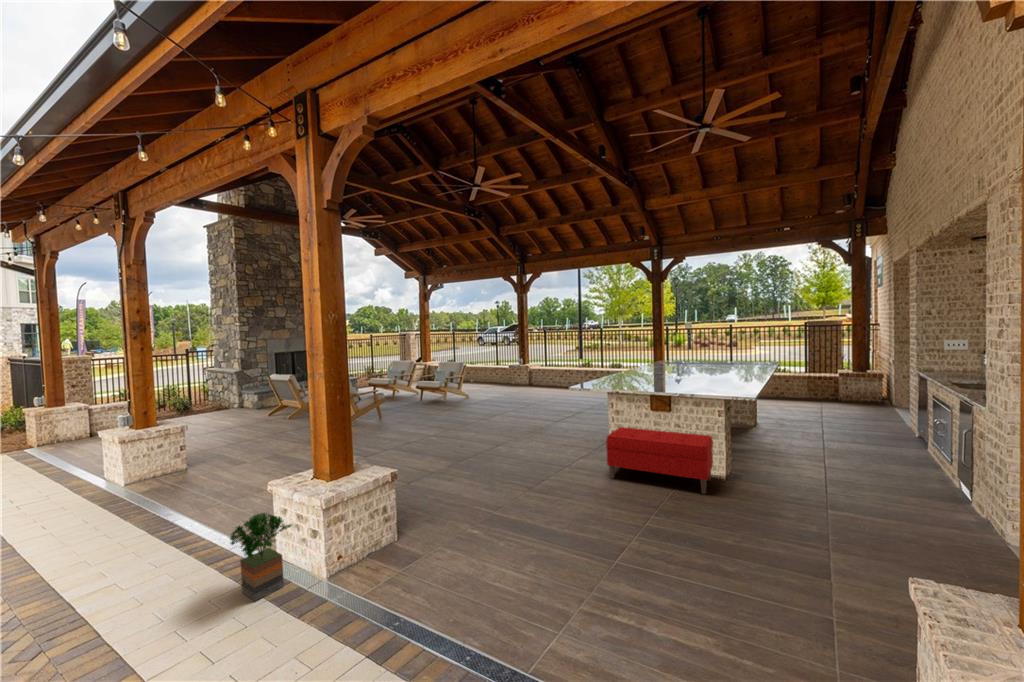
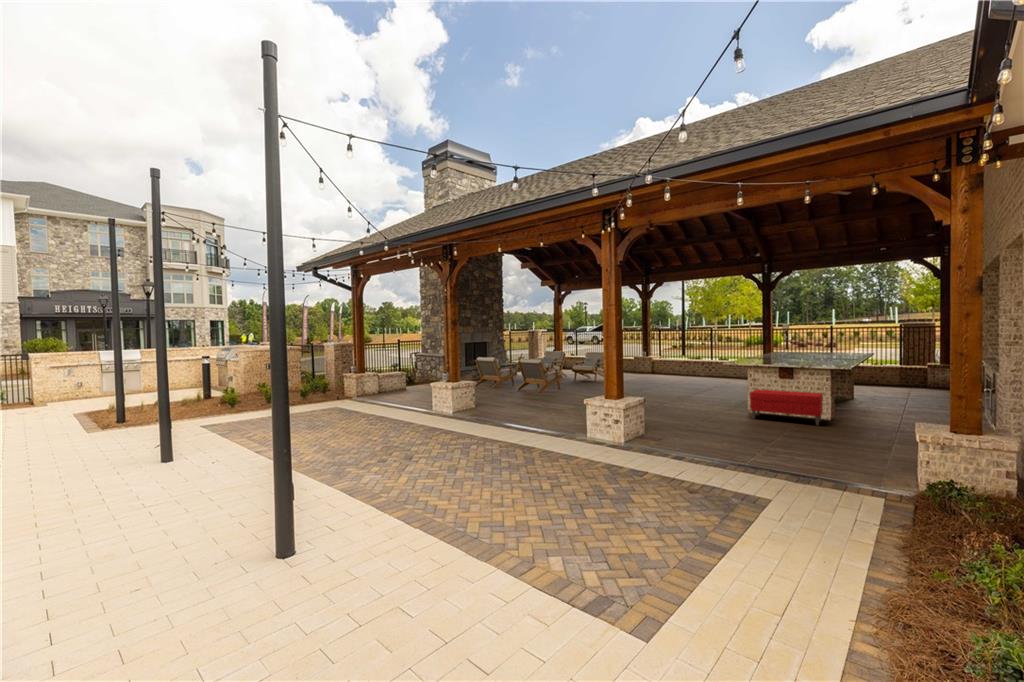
potted tree: present [230,513,291,601] -> none [589,409,611,446]

